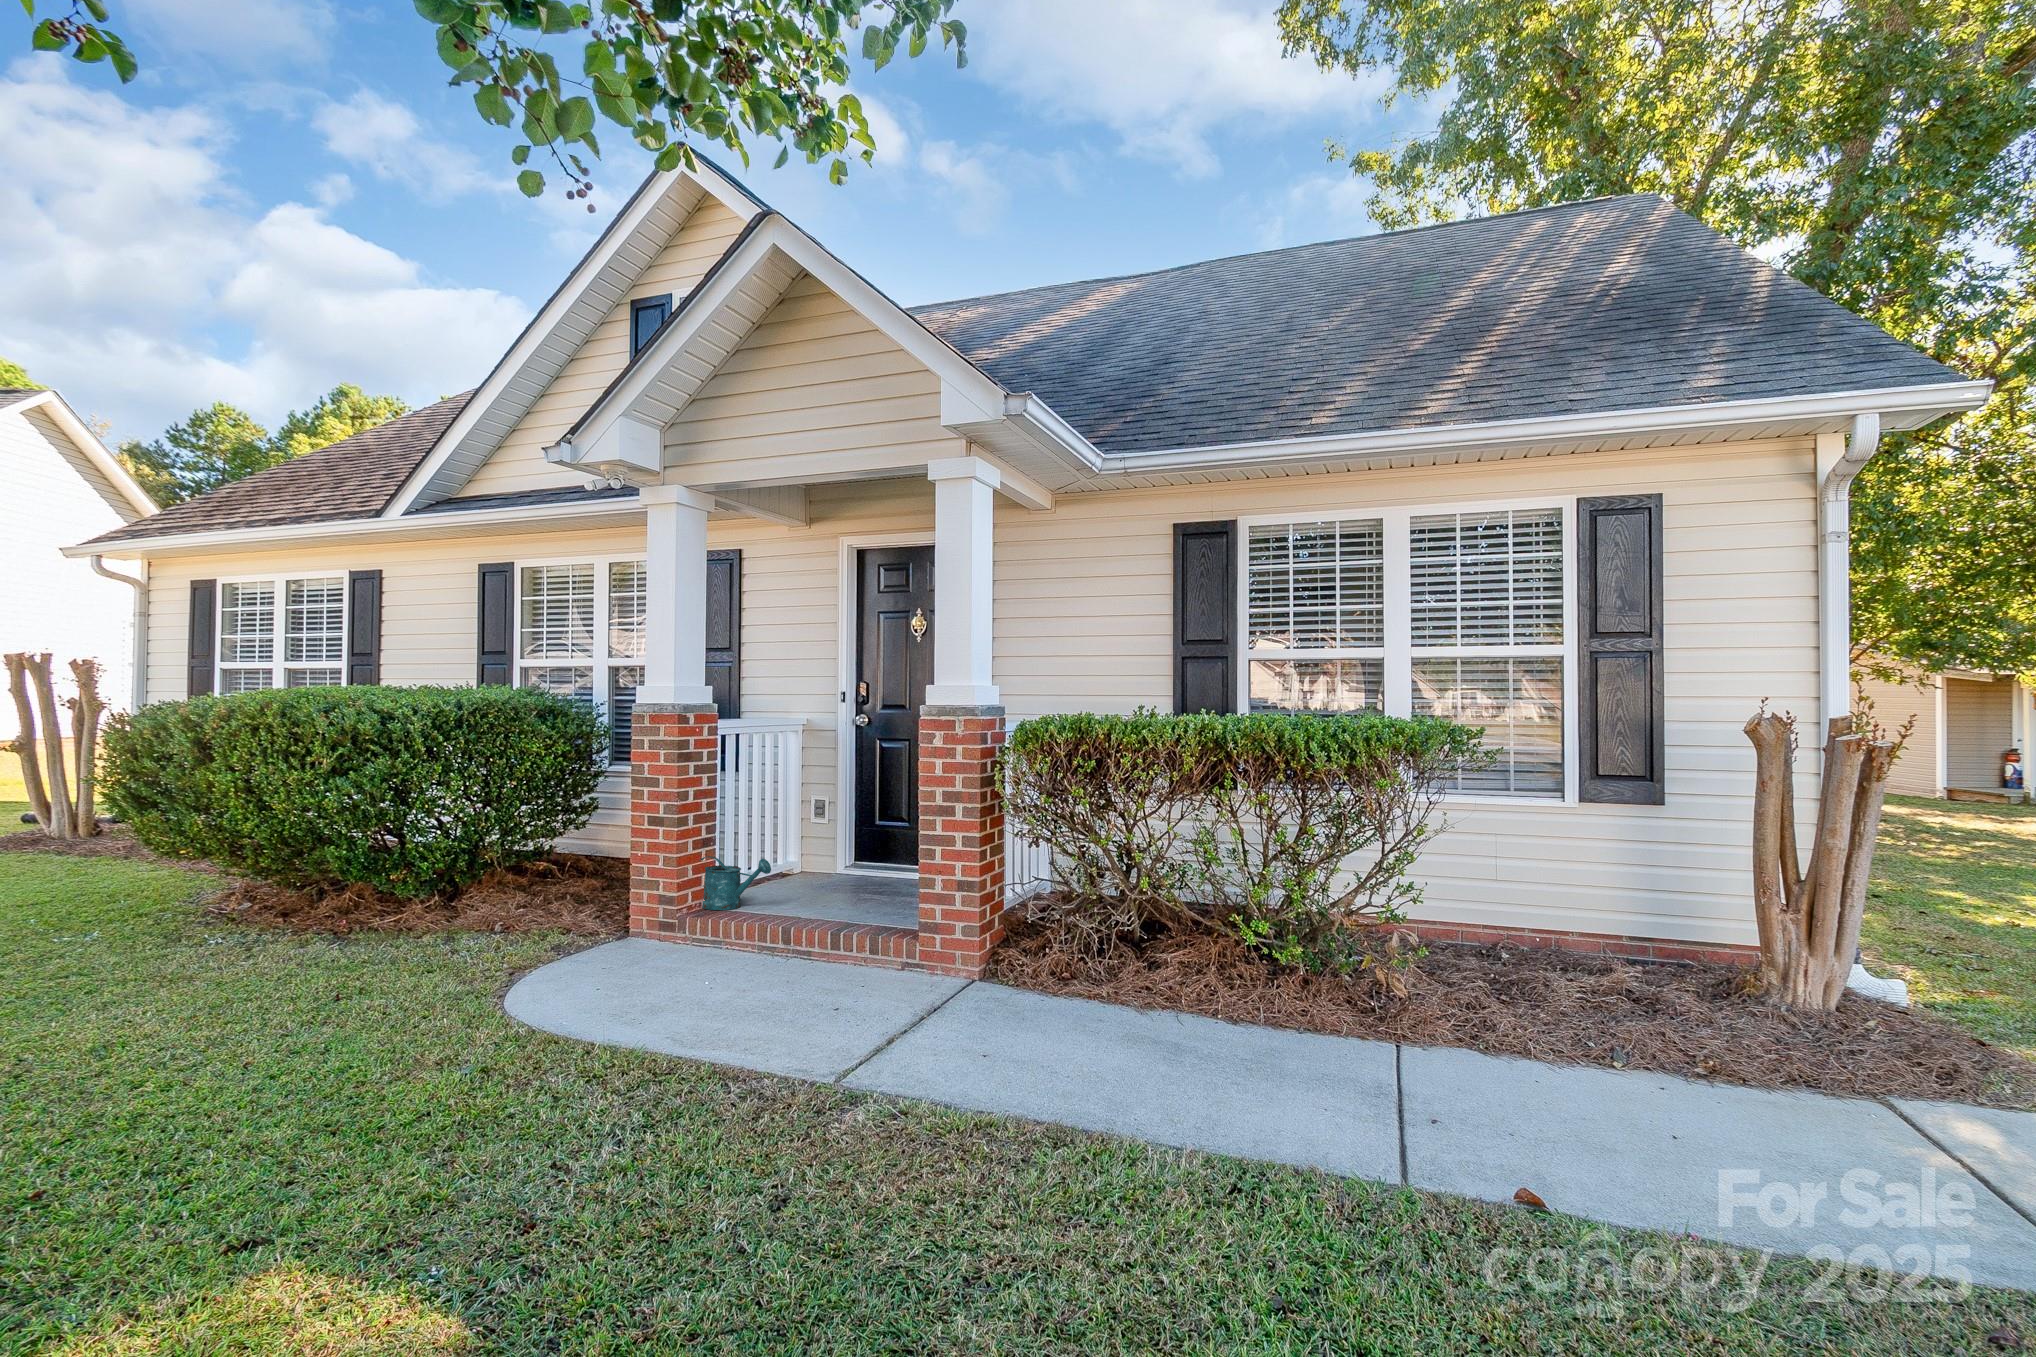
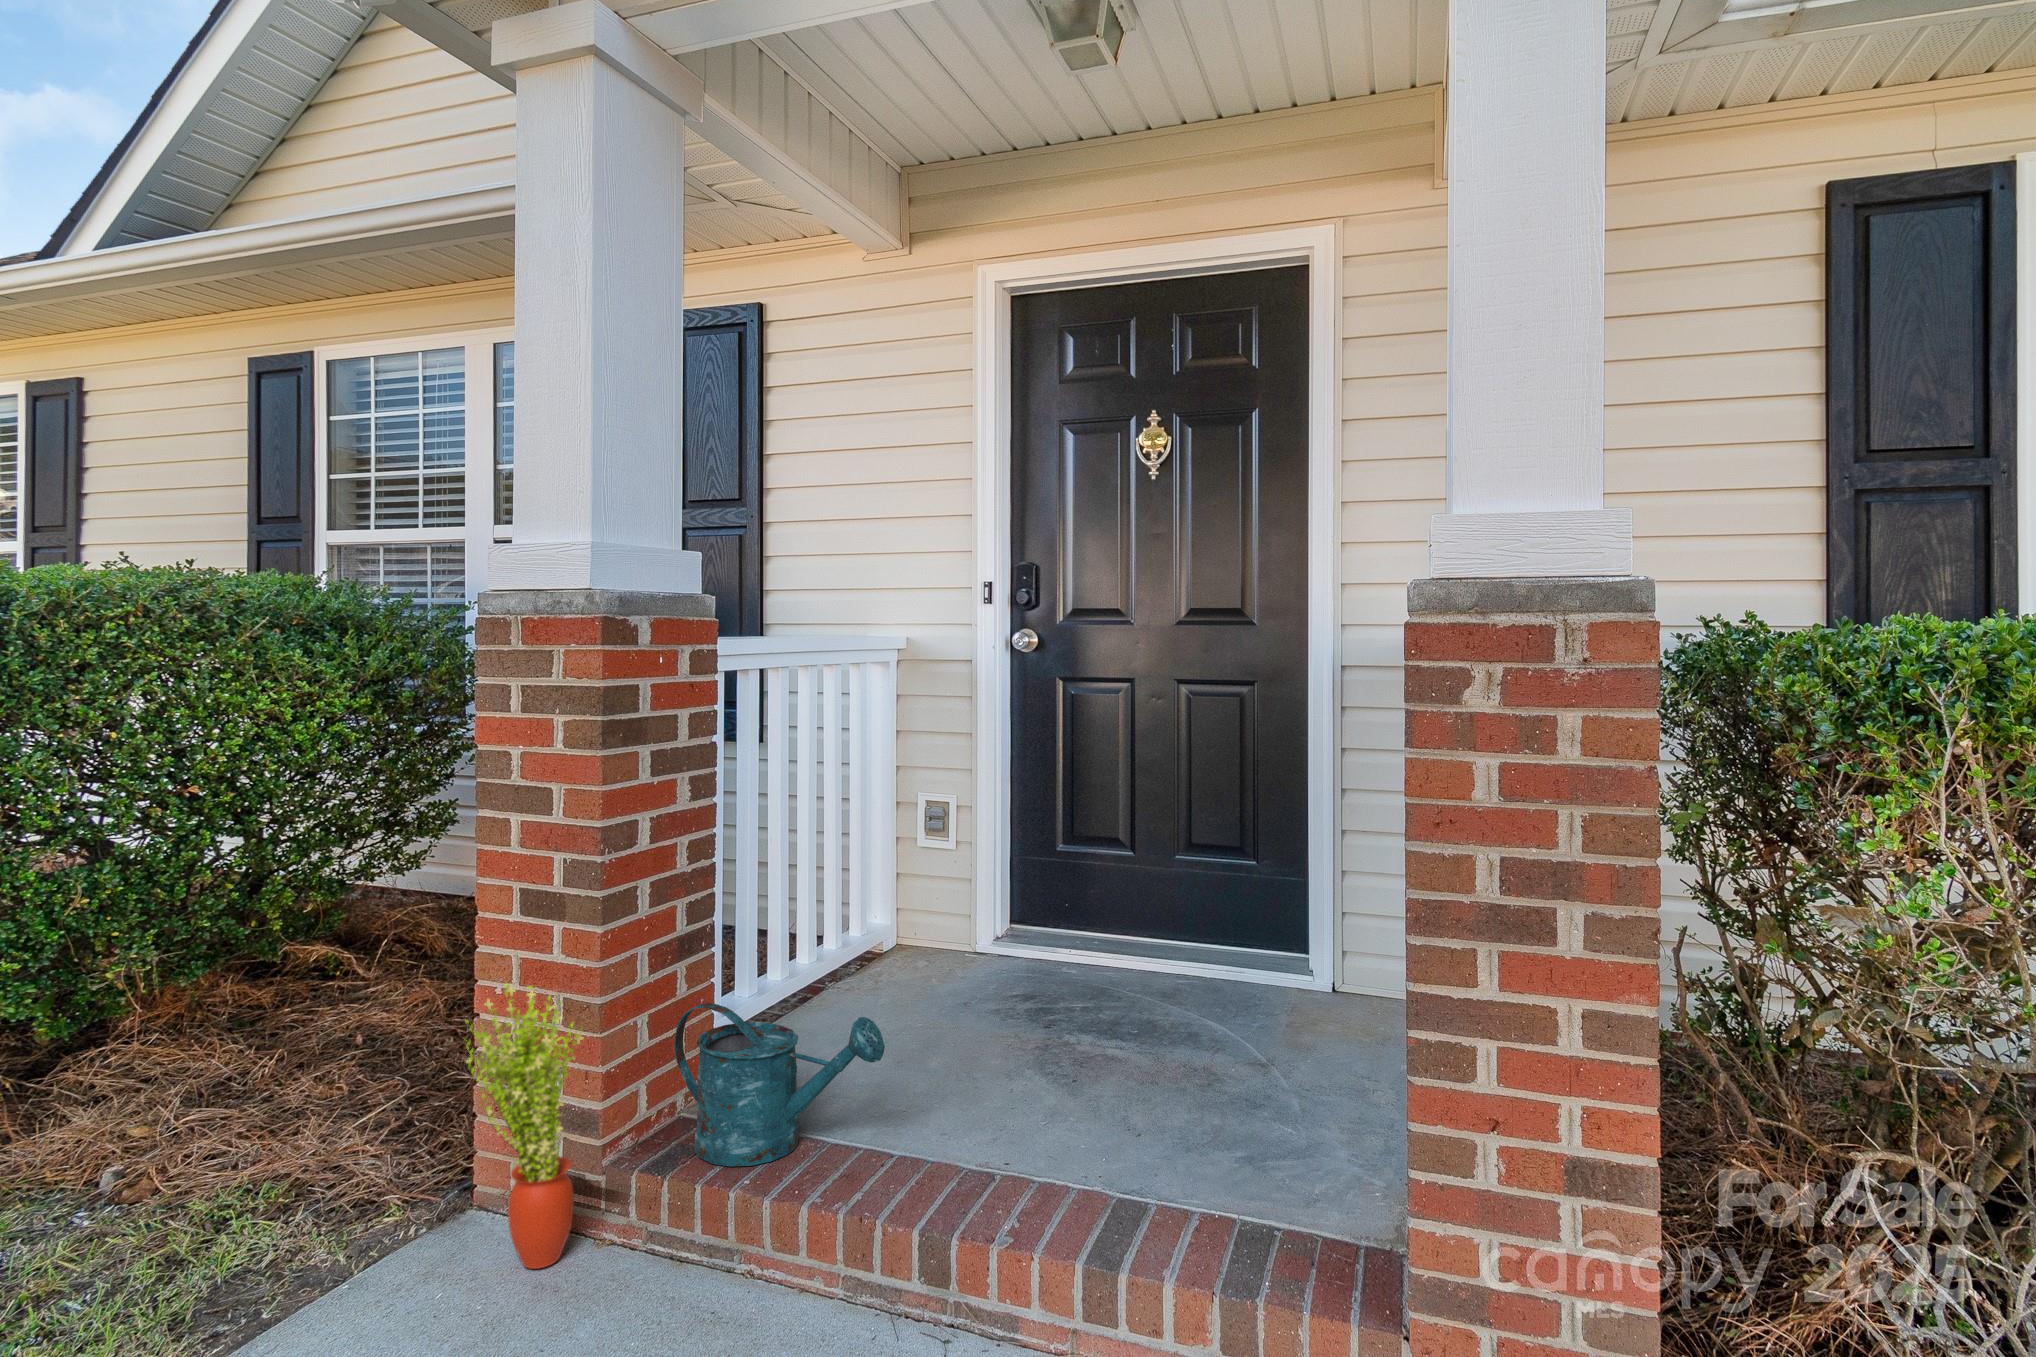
potted plant: none [626,842,666,938] -> present [466,984,583,1269]

